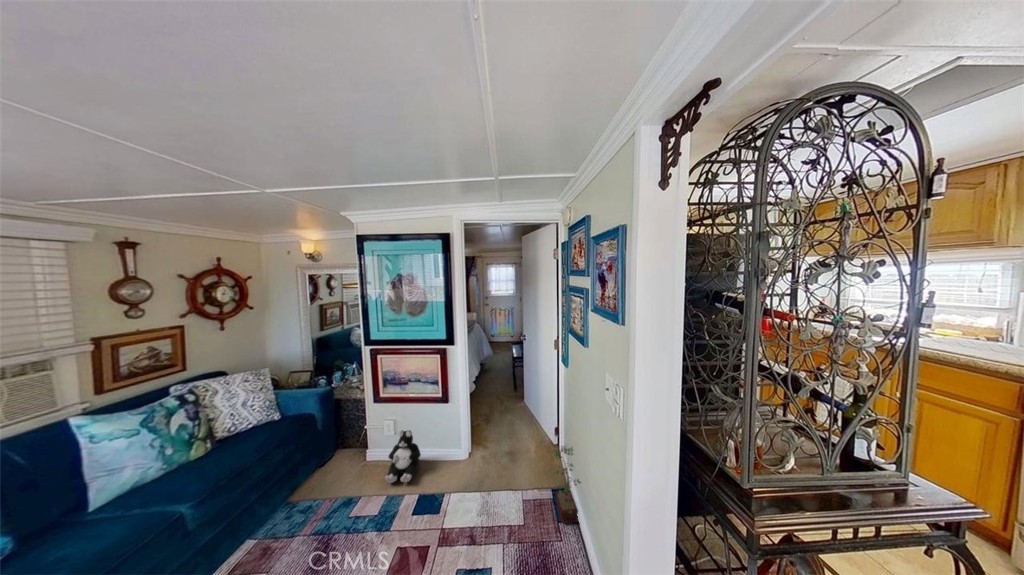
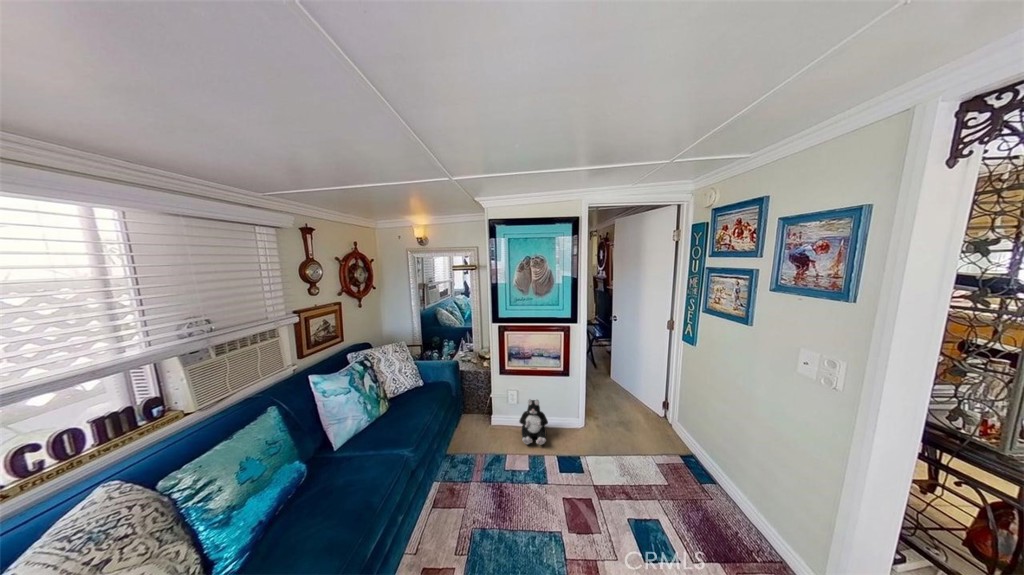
potted plant: present [555,446,581,523] -> none [688,420,737,491]

